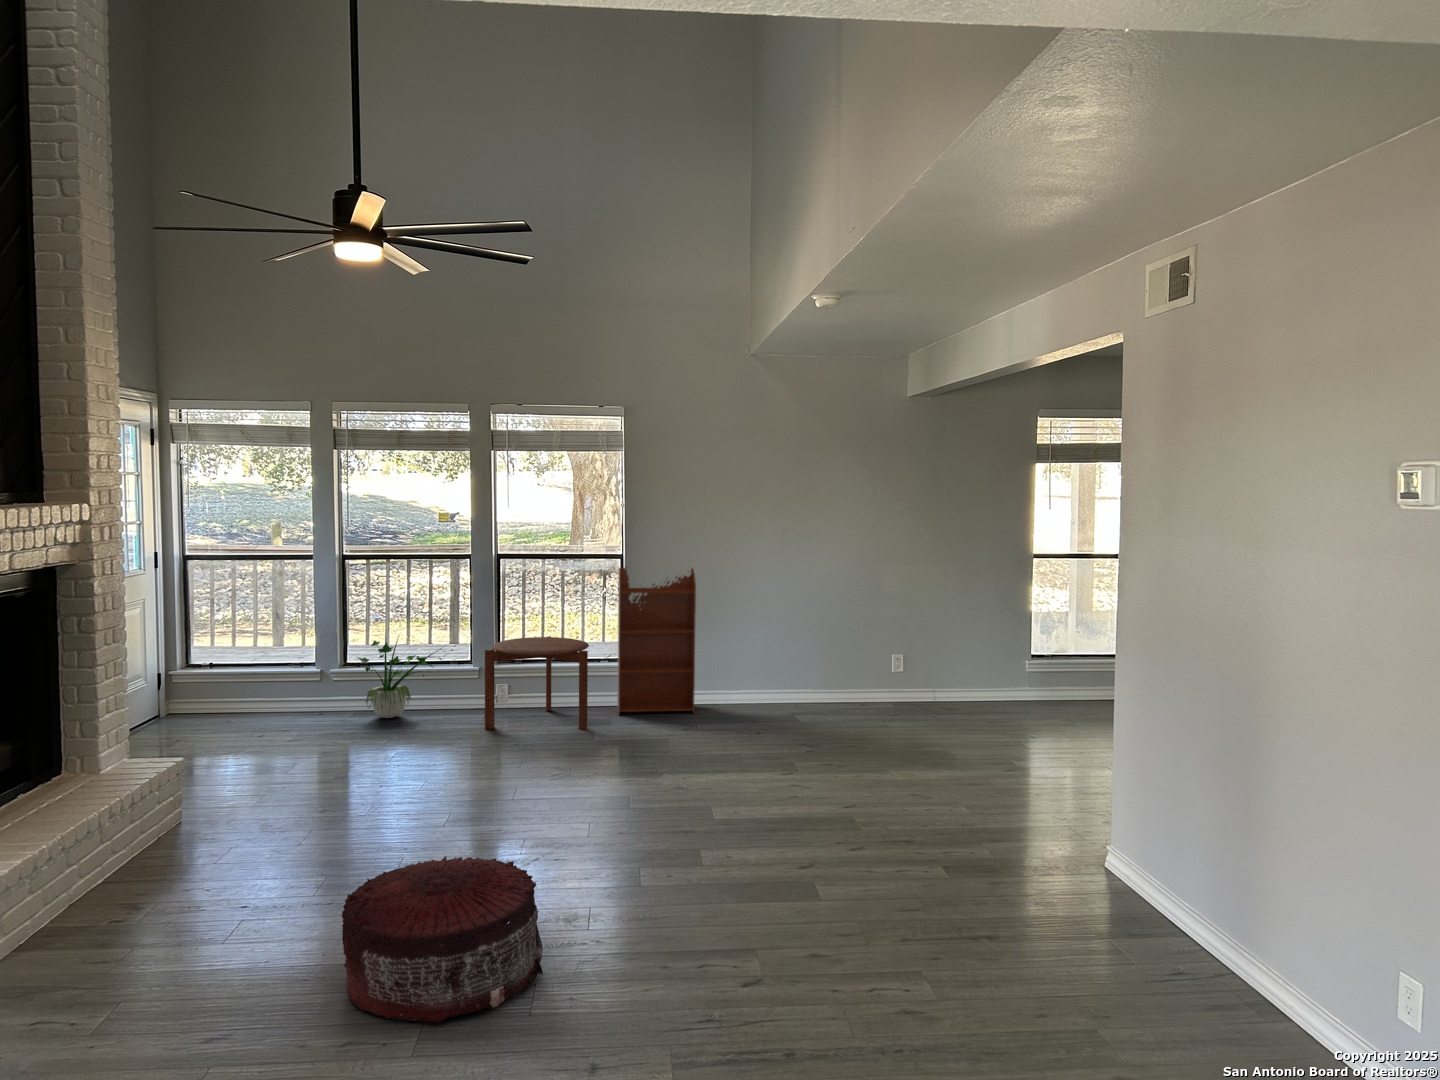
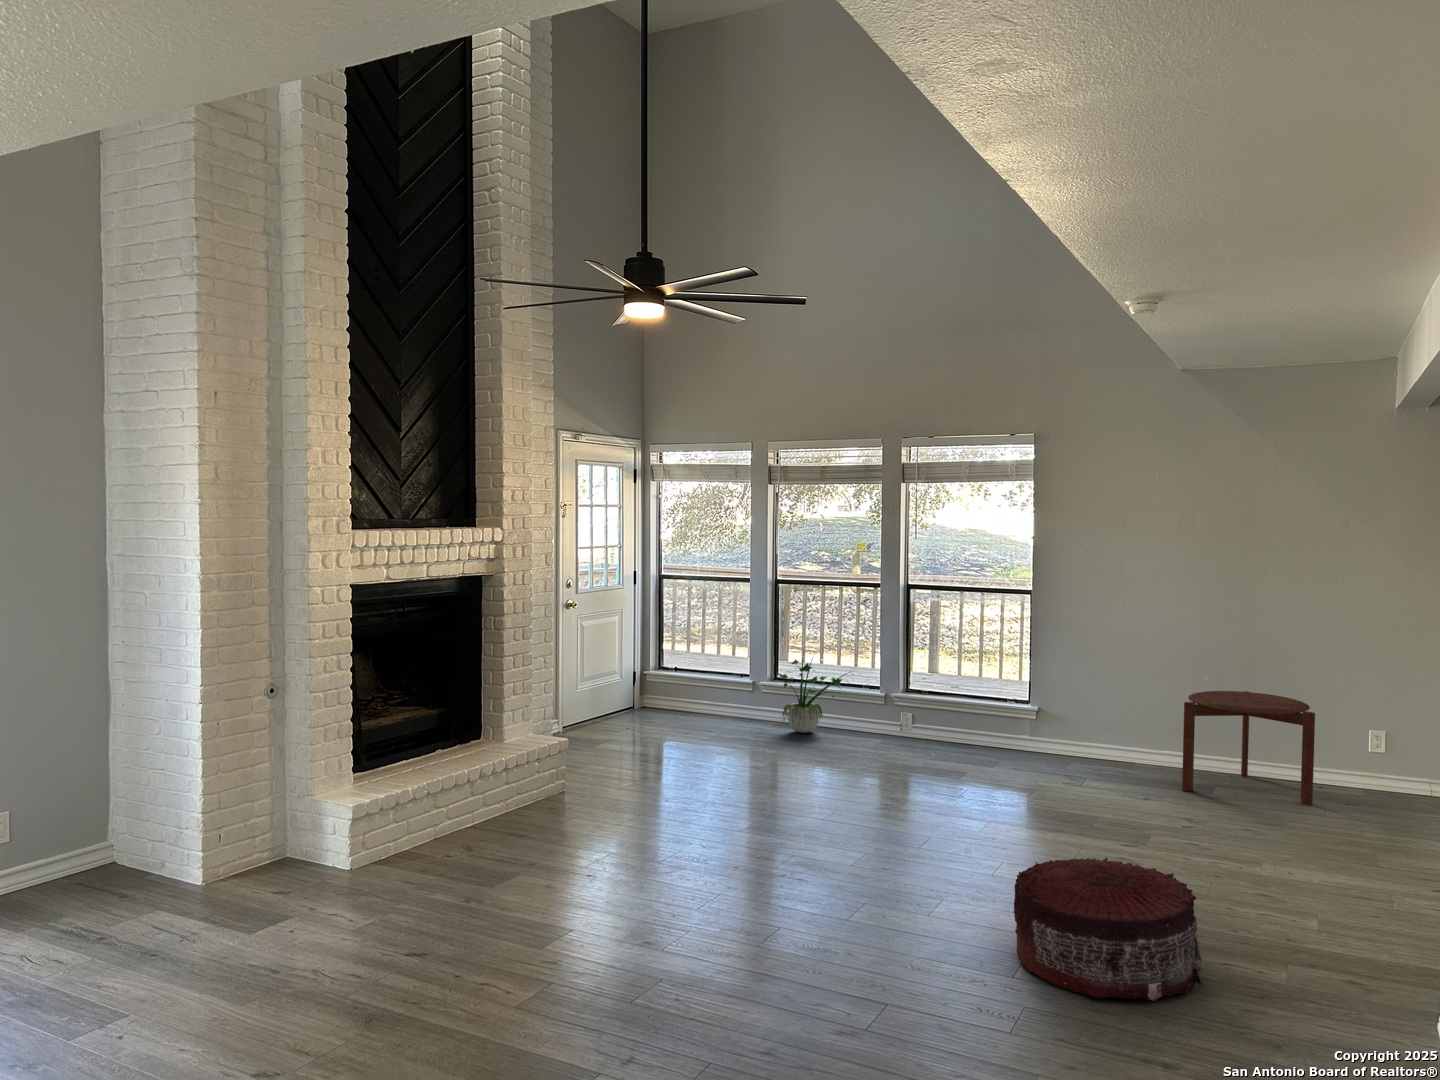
bookcase: present [617,568,696,714] -> none [1017,594,1111,769]
side table: present [485,636,589,730] -> present [1182,691,1315,805]
pouf: present [342,856,543,1022] -> present [1014,857,1201,1001]

